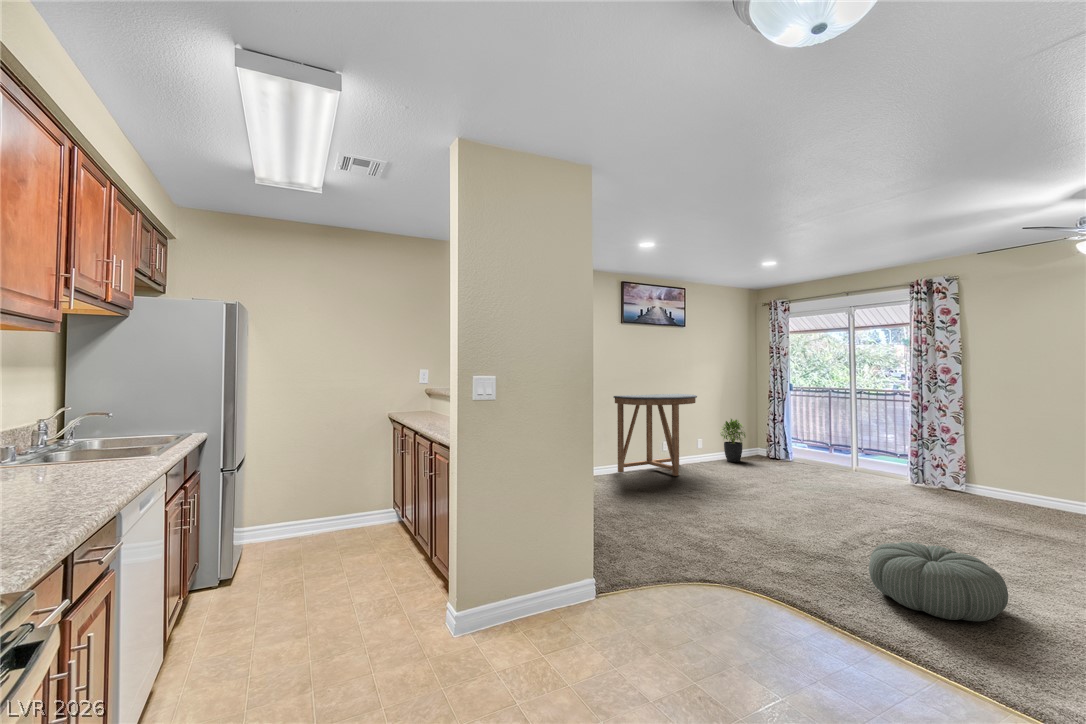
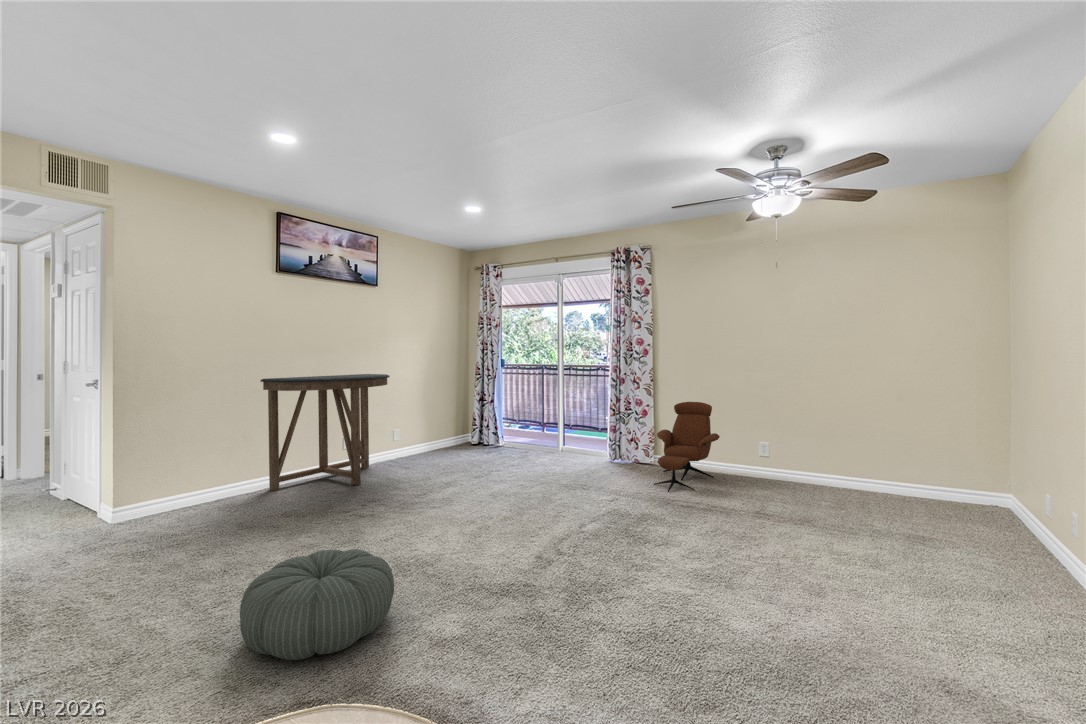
potted plant: present [721,419,745,462] -> none [422,402,457,455]
lounge chair: none [963,432,1054,520] -> present [654,402,720,492]
pouf: present [869,542,1008,621] -> present [240,549,394,660]

